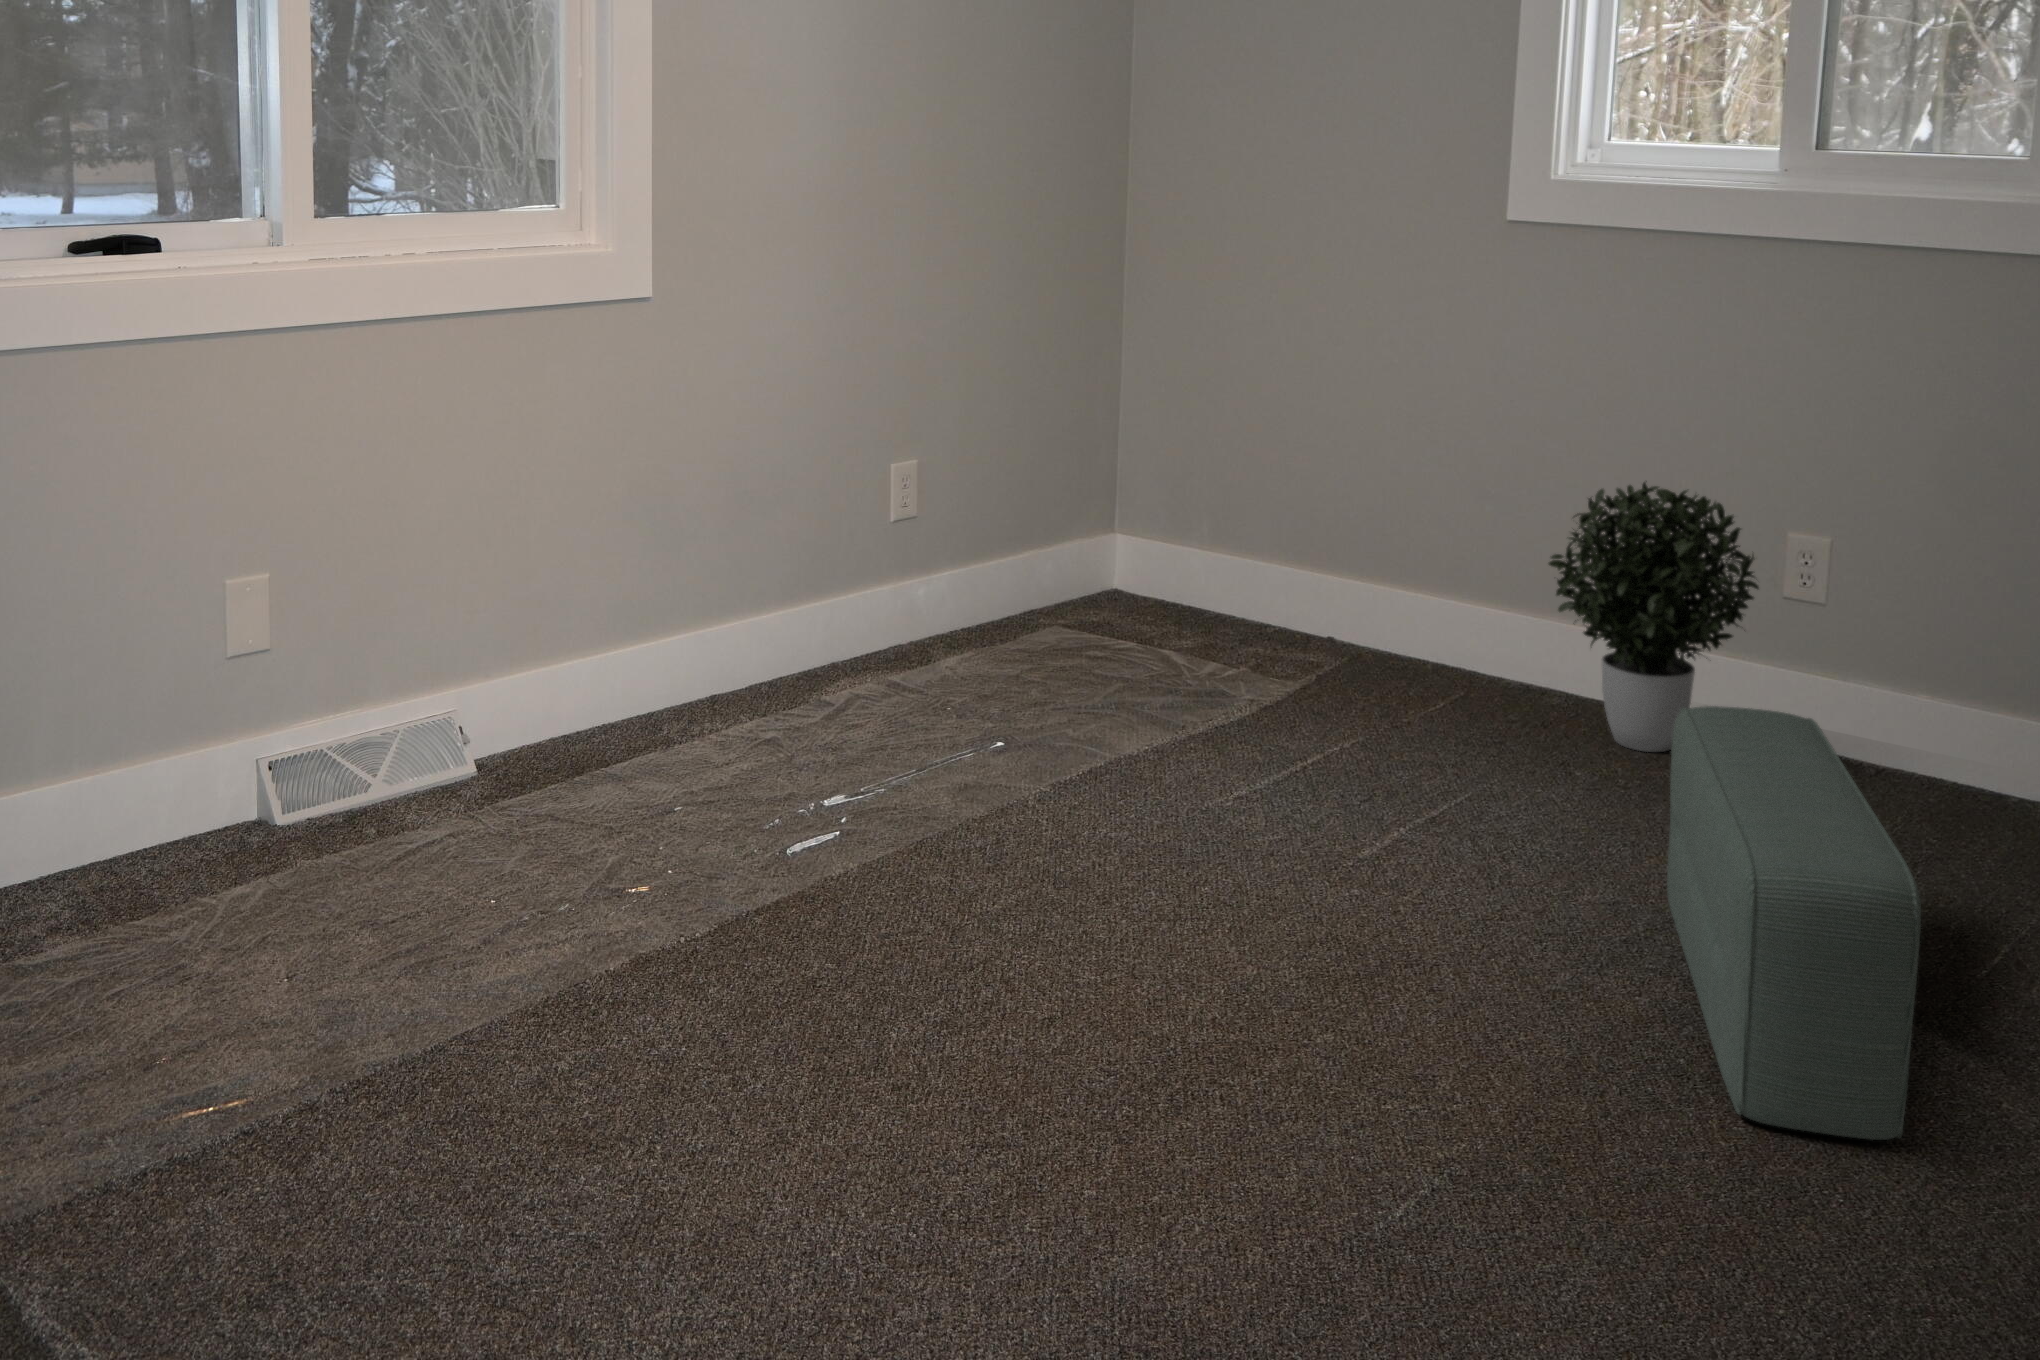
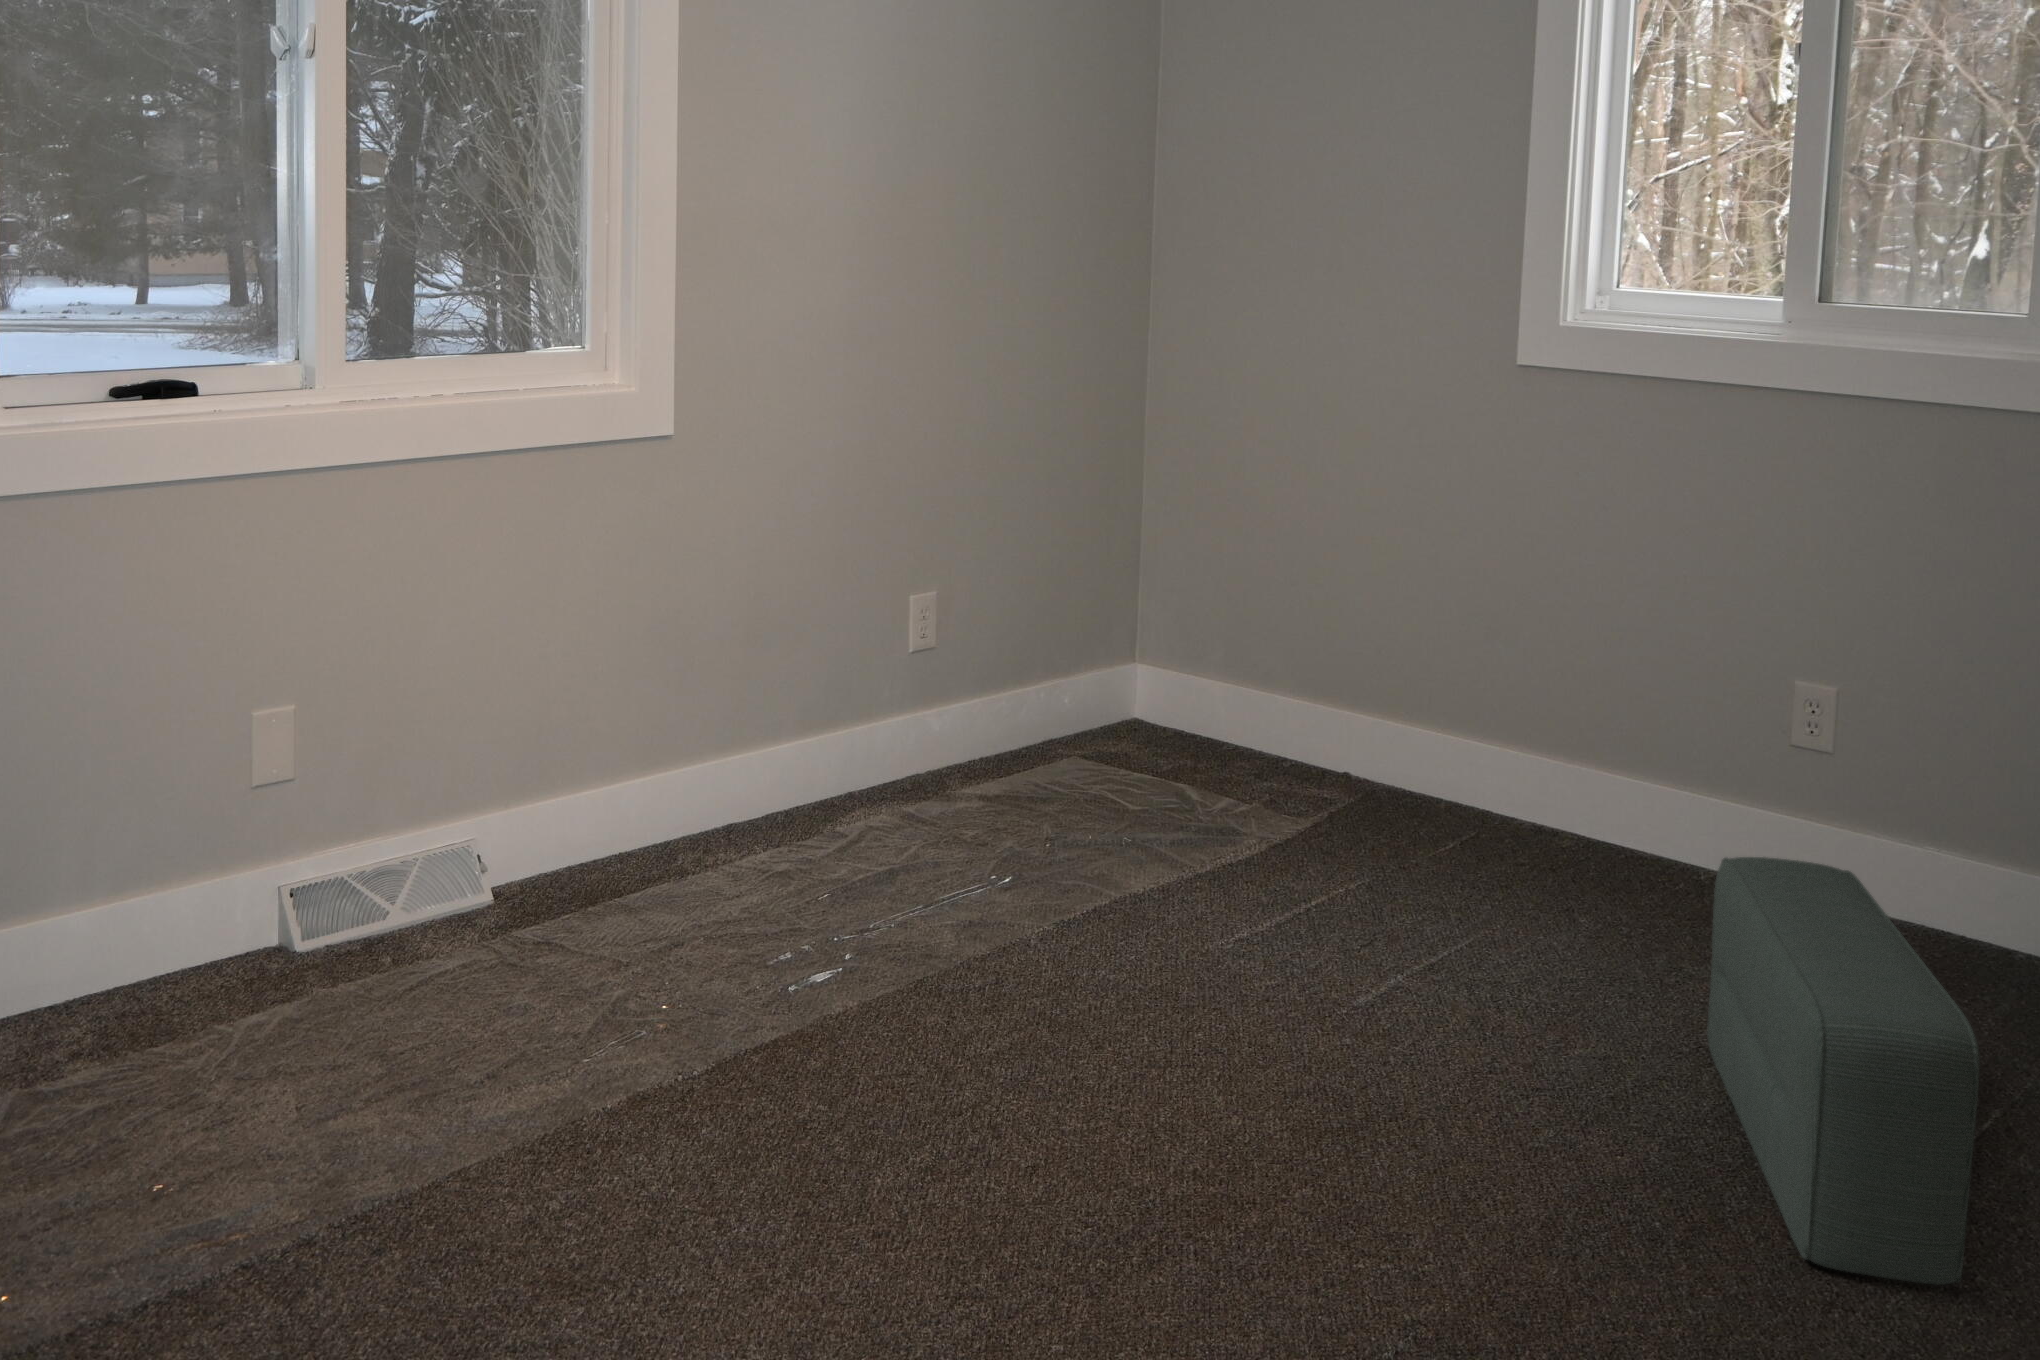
potted plant: present [1549,482,1759,752] -> none [1570,630,1777,901]

